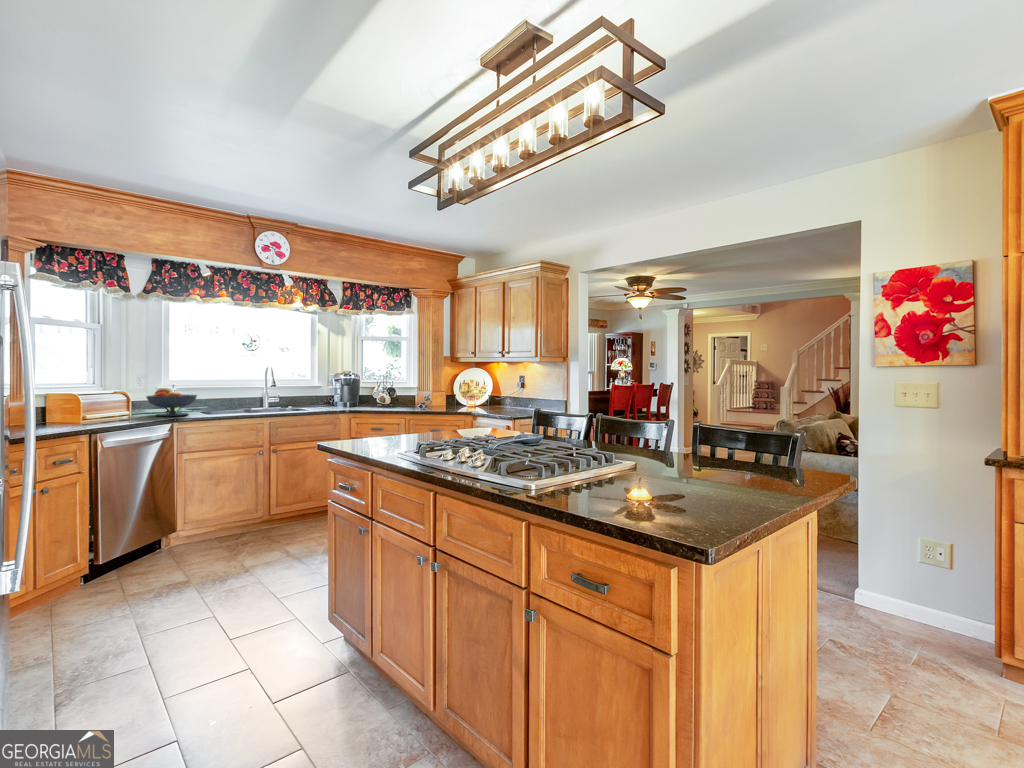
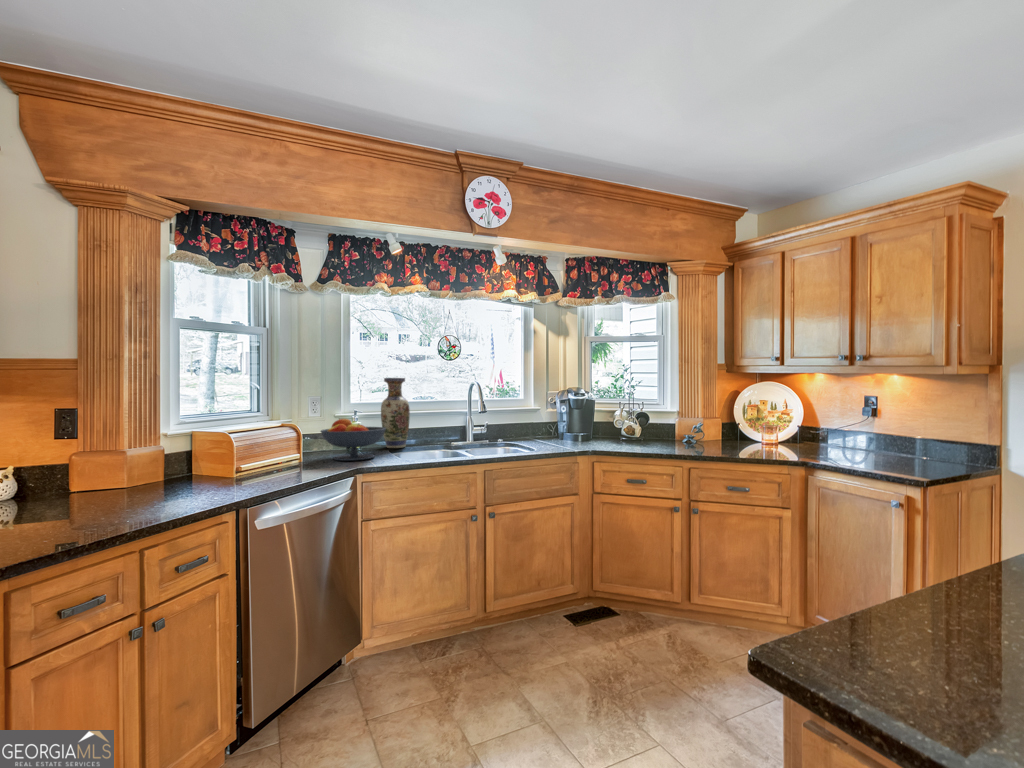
vase: none [195,361,217,410] -> present [381,378,410,448]

